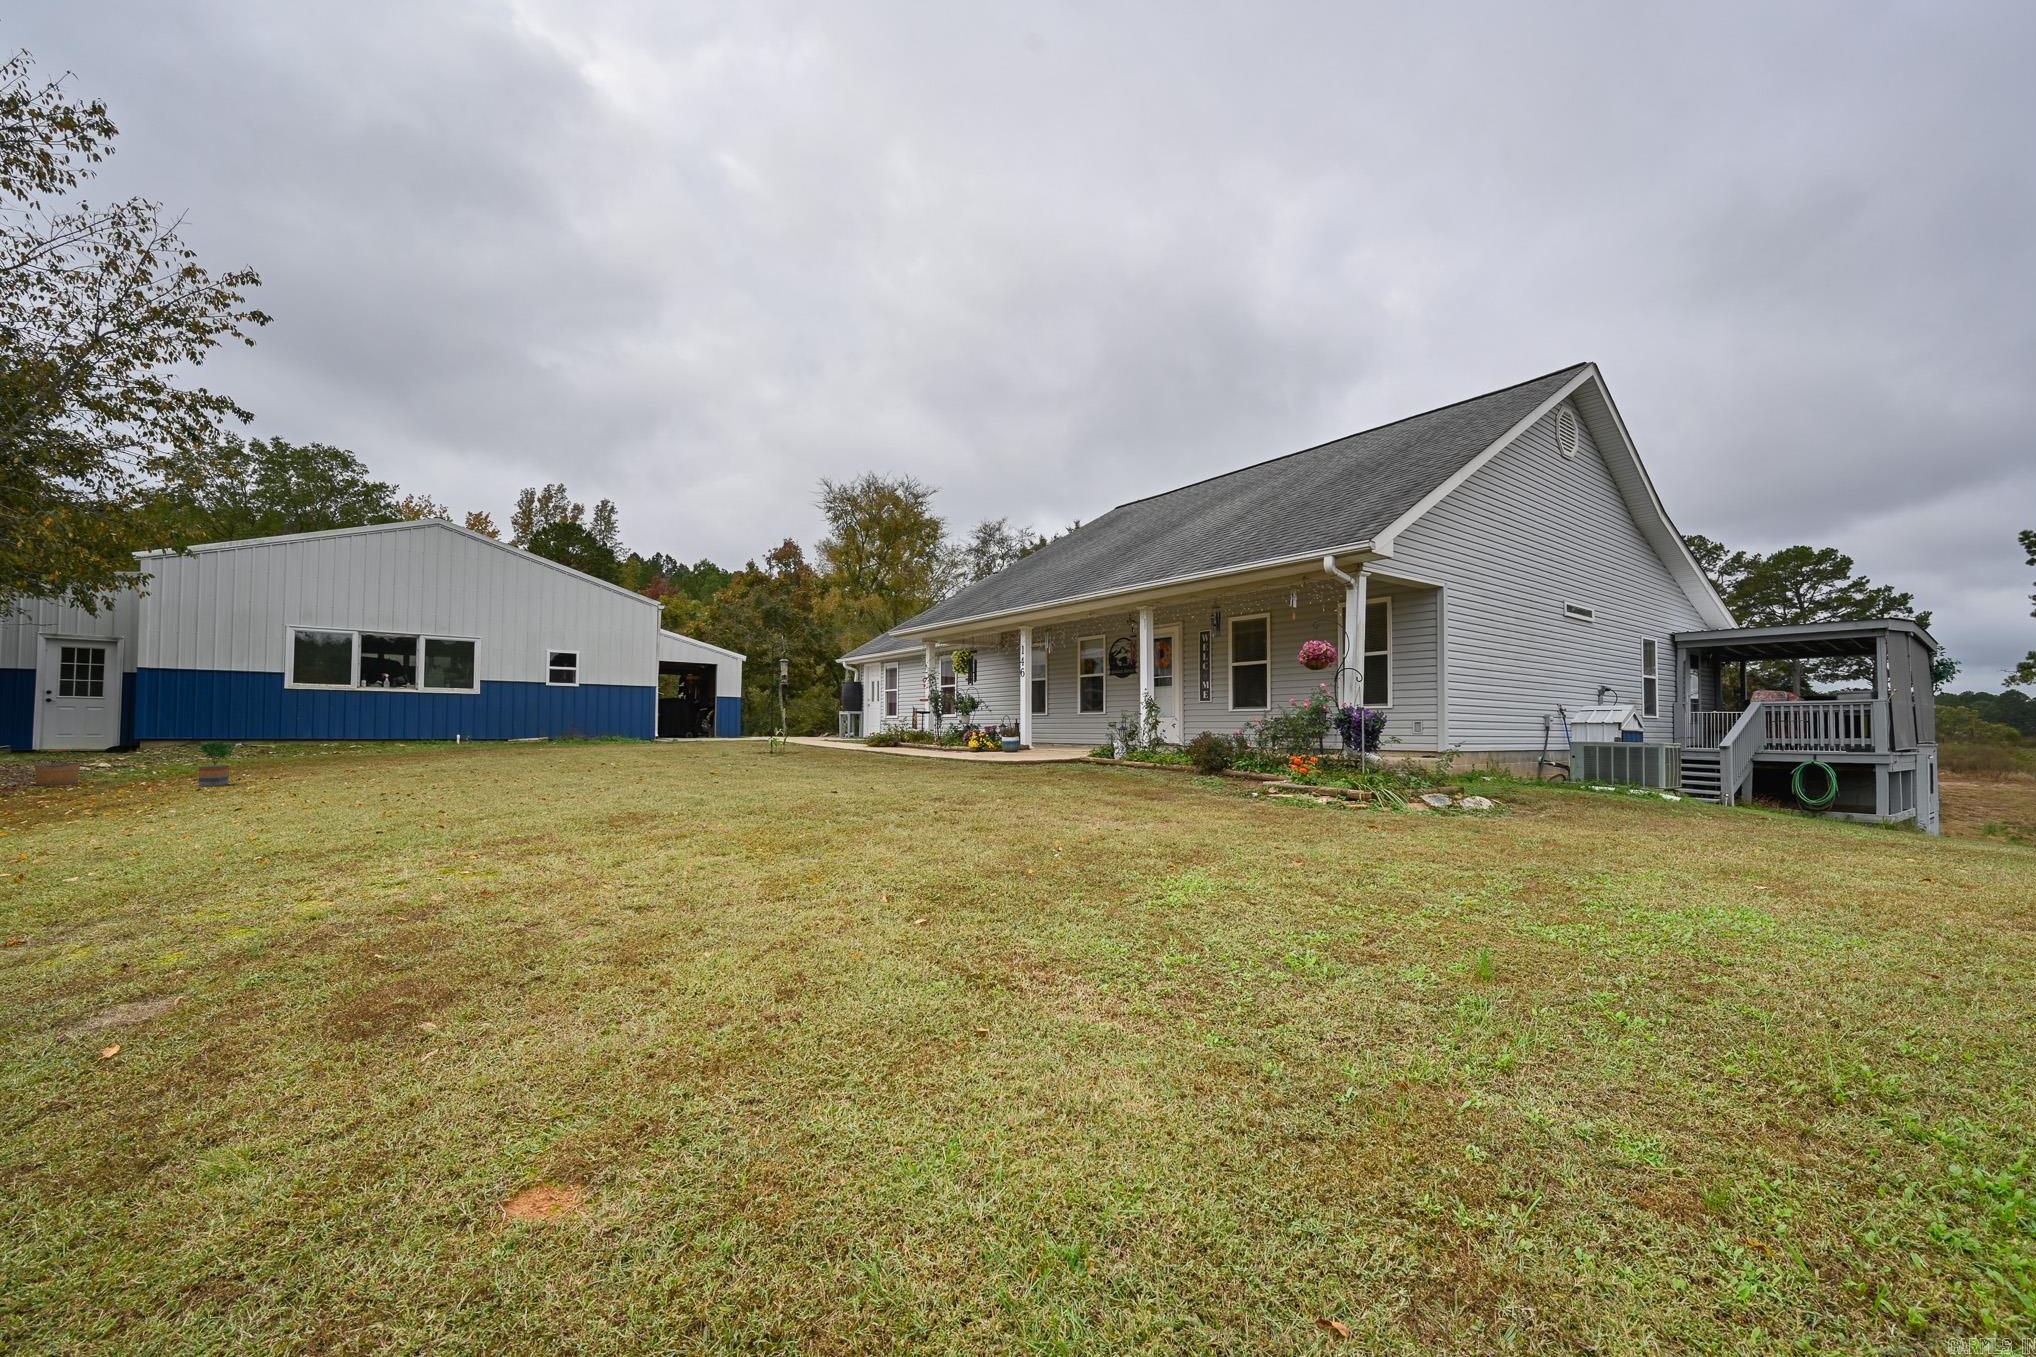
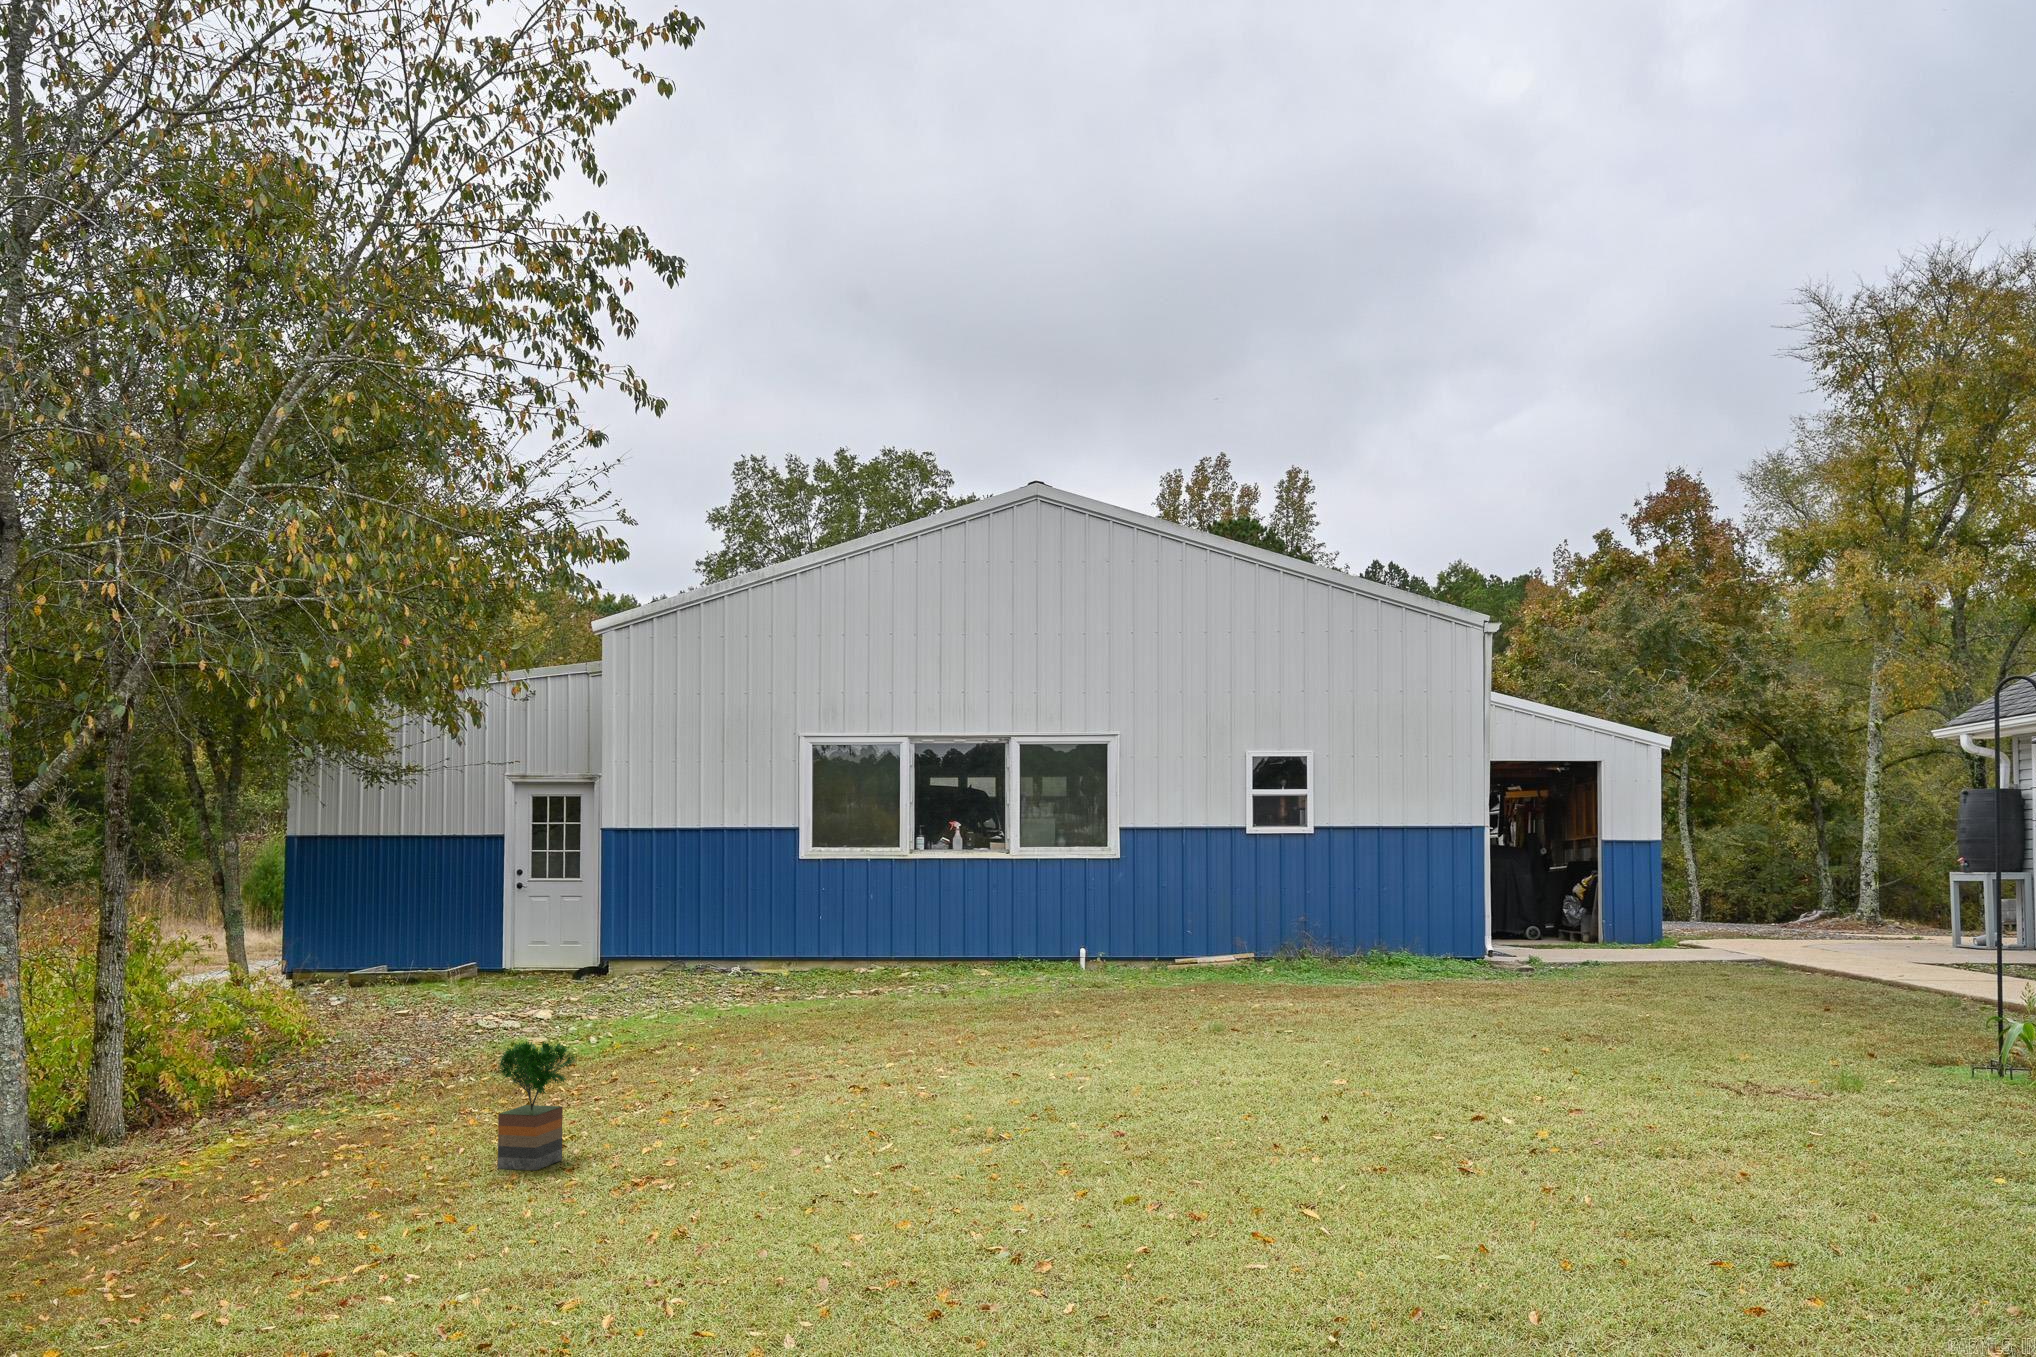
bucket: present [34,749,81,786] -> none [286,1035,364,1124]

